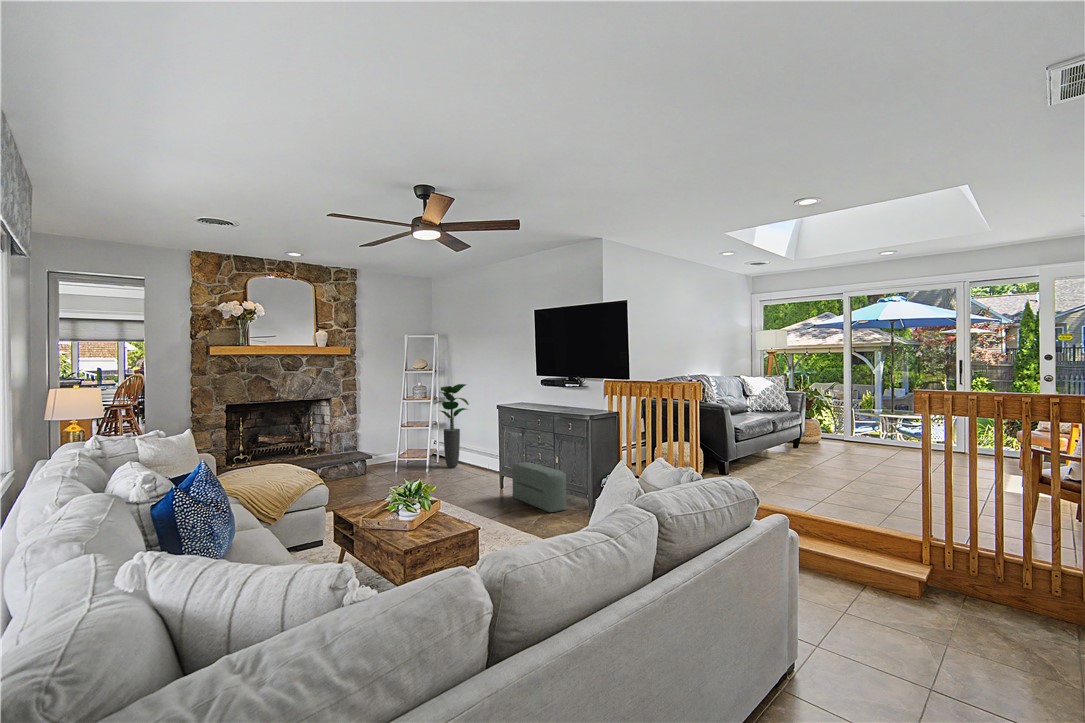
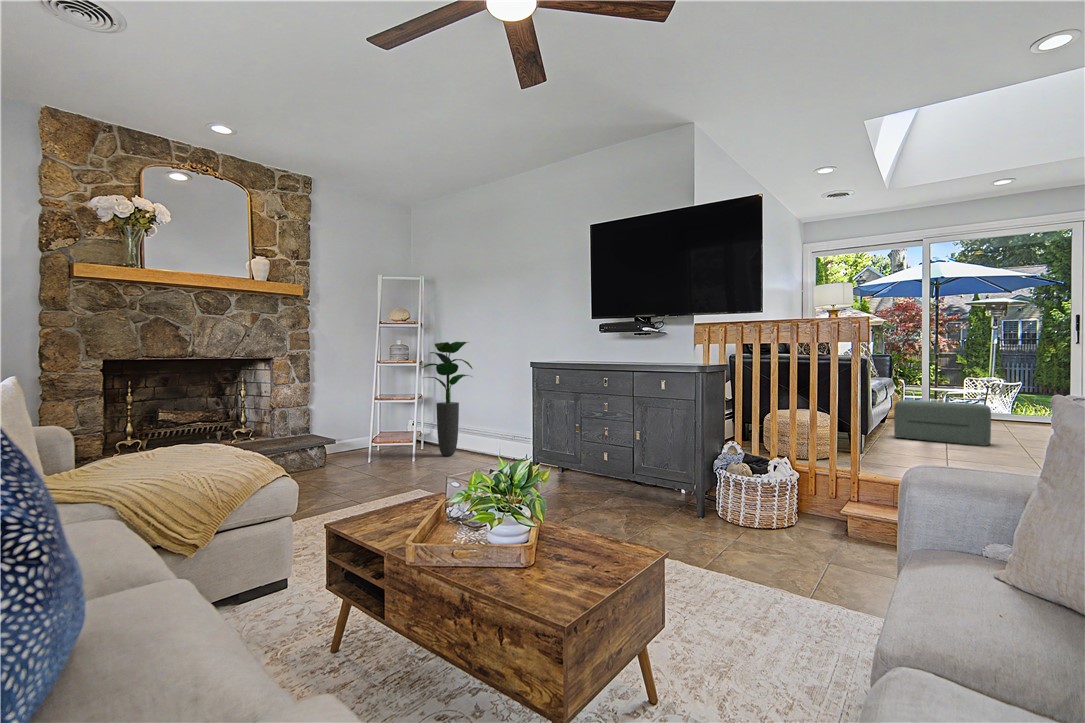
pouf: present [512,462,567,512] -> present [894,400,991,446]

